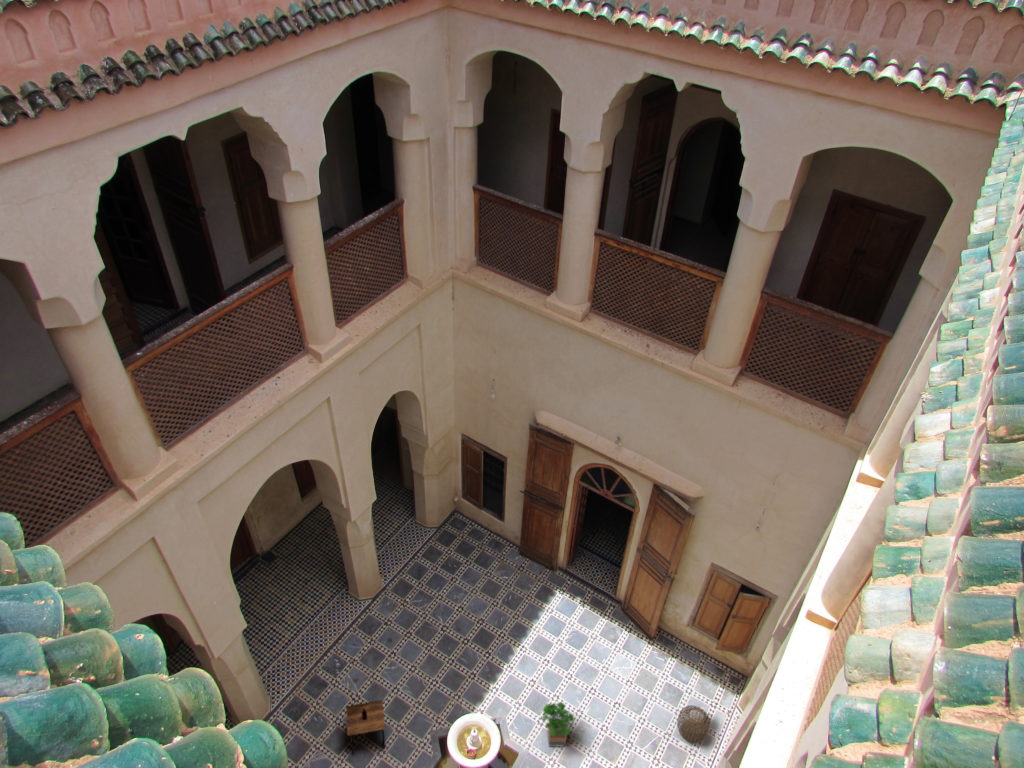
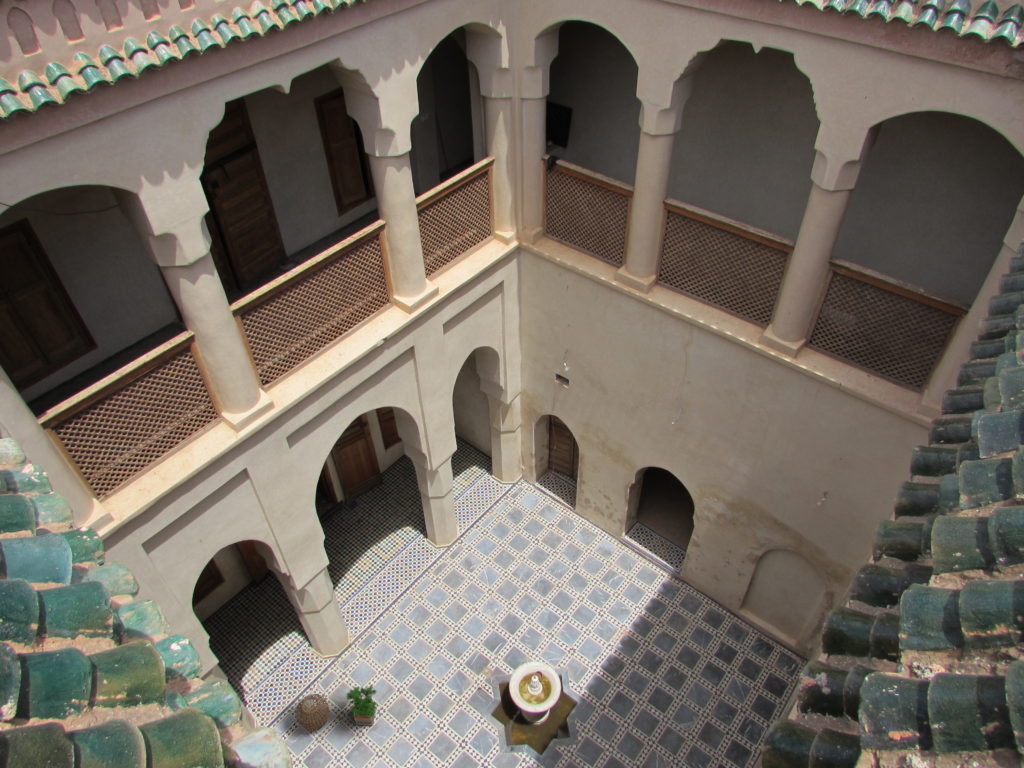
side table: present [346,700,385,754] -> none [623,704,668,756]
potted tree: present [542,702,574,747] -> present [347,686,377,726]

